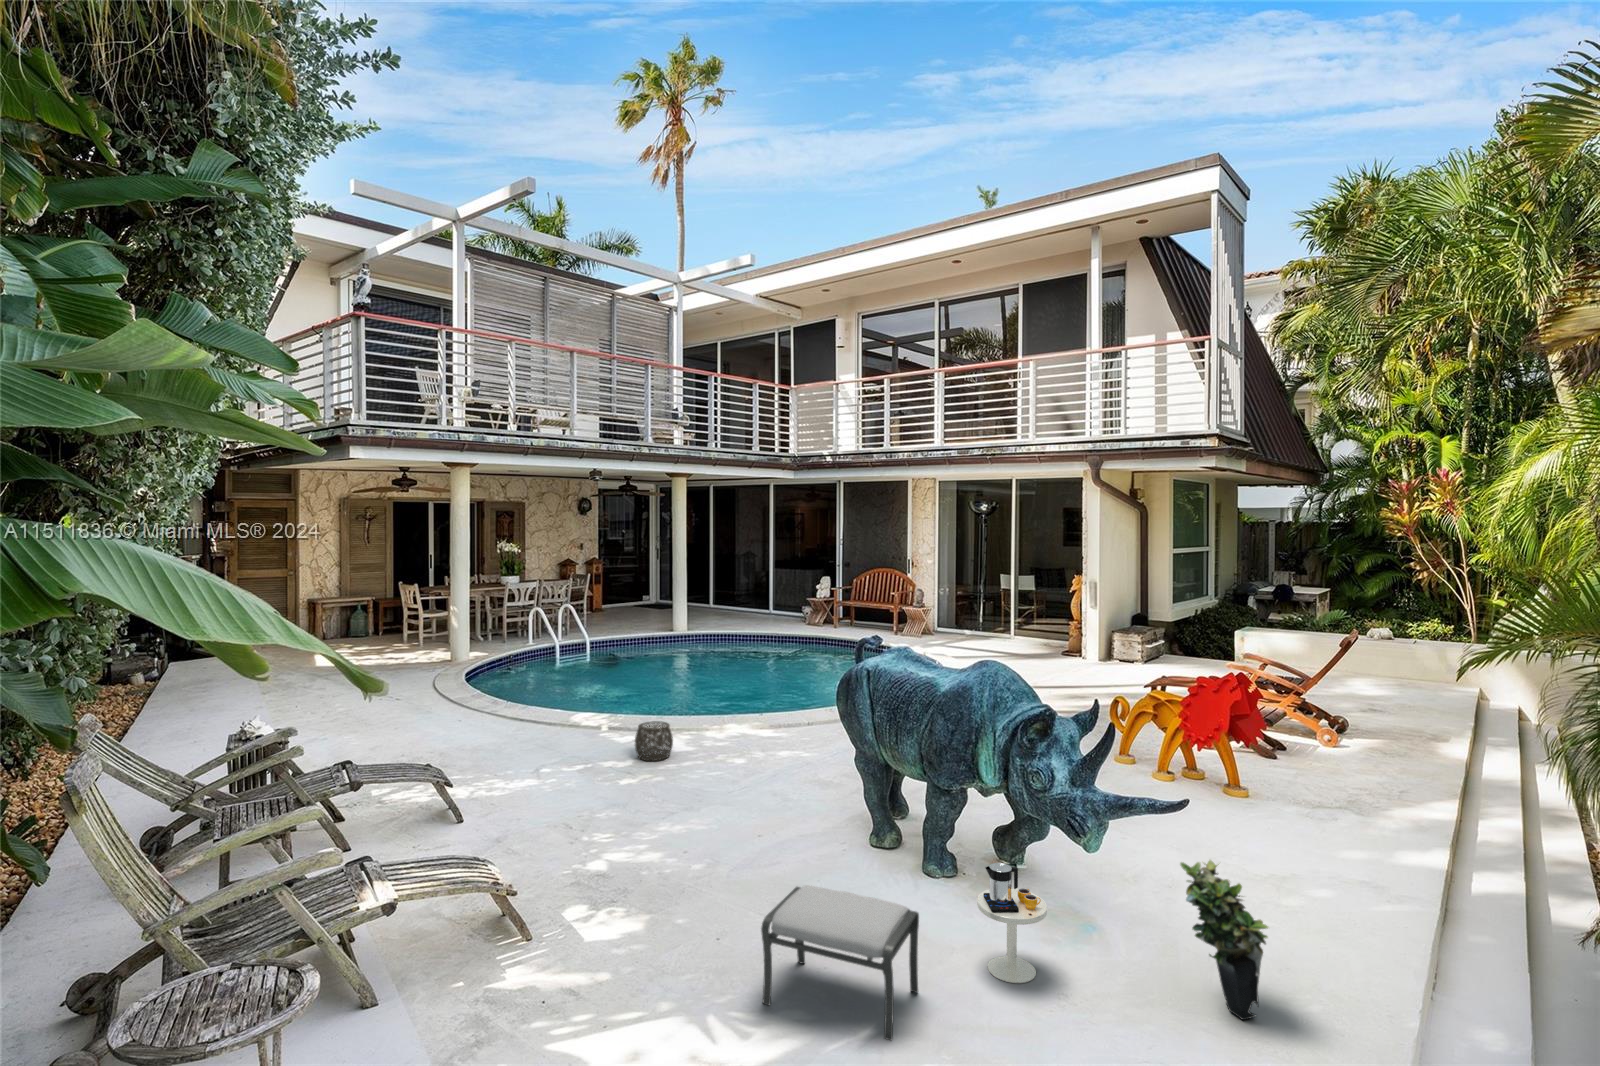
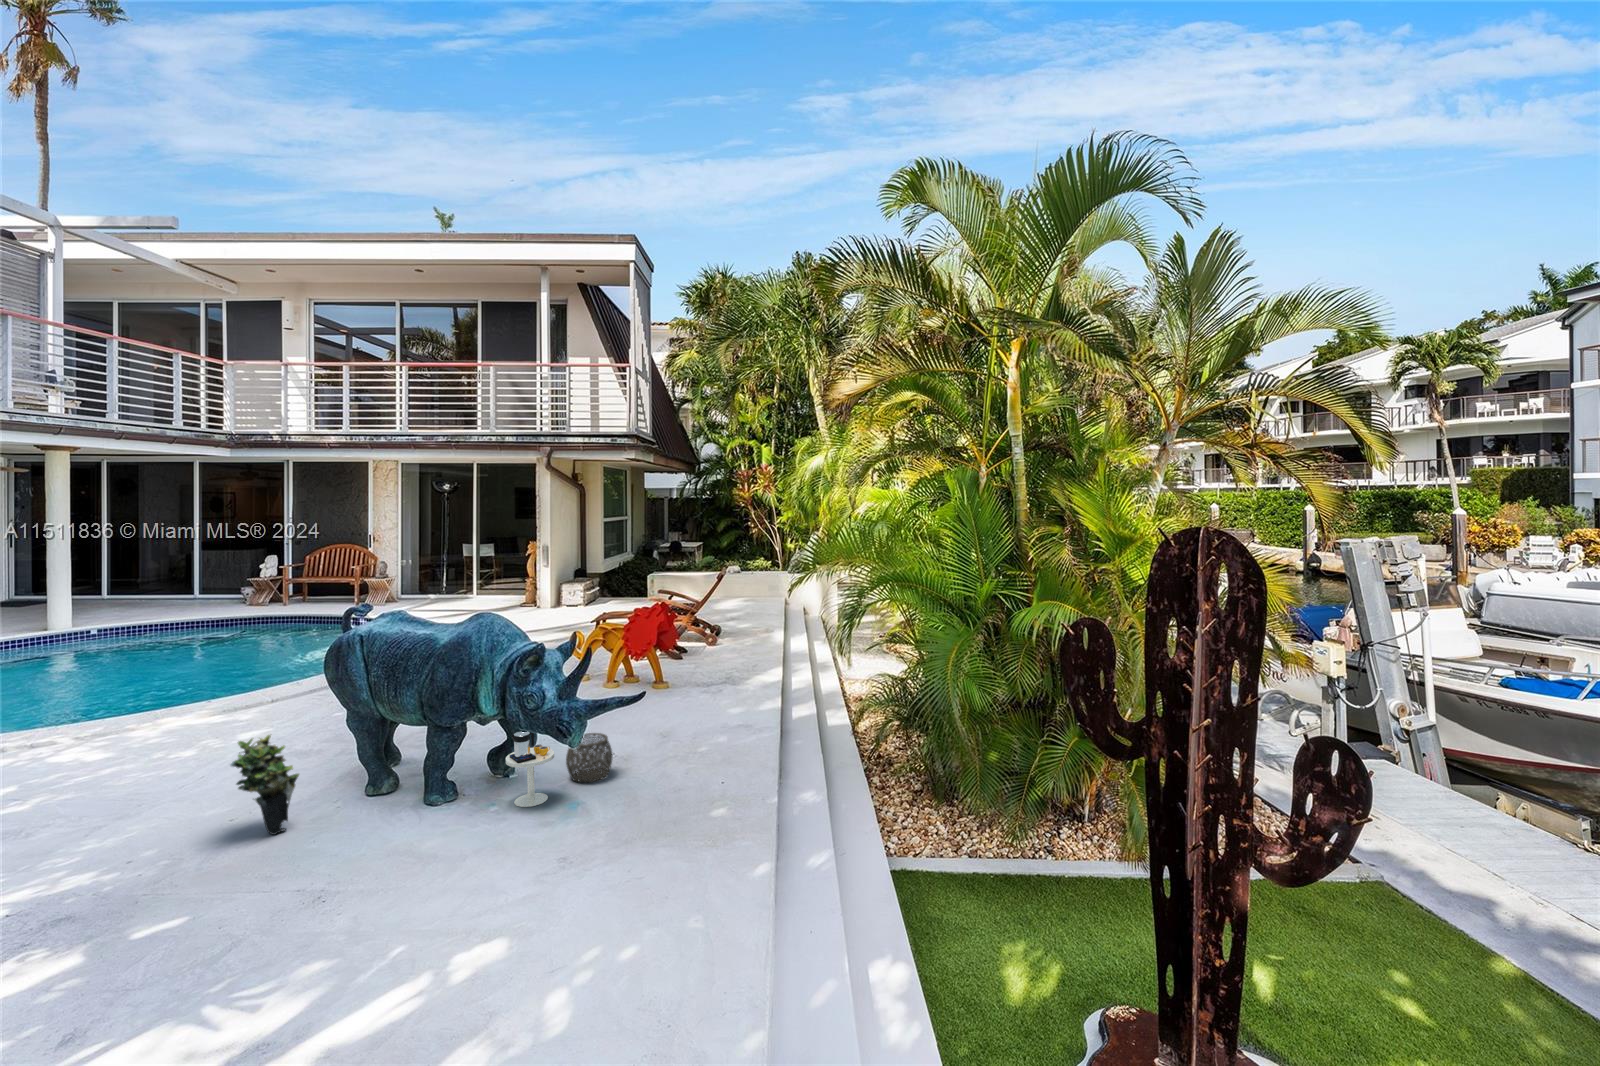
woven basket: present [635,721,673,761] -> present [566,733,613,782]
potted plant: present [1180,860,1268,1020] -> present [231,735,299,835]
ottoman: present [761,885,919,1040] -> none [338,773,468,876]

